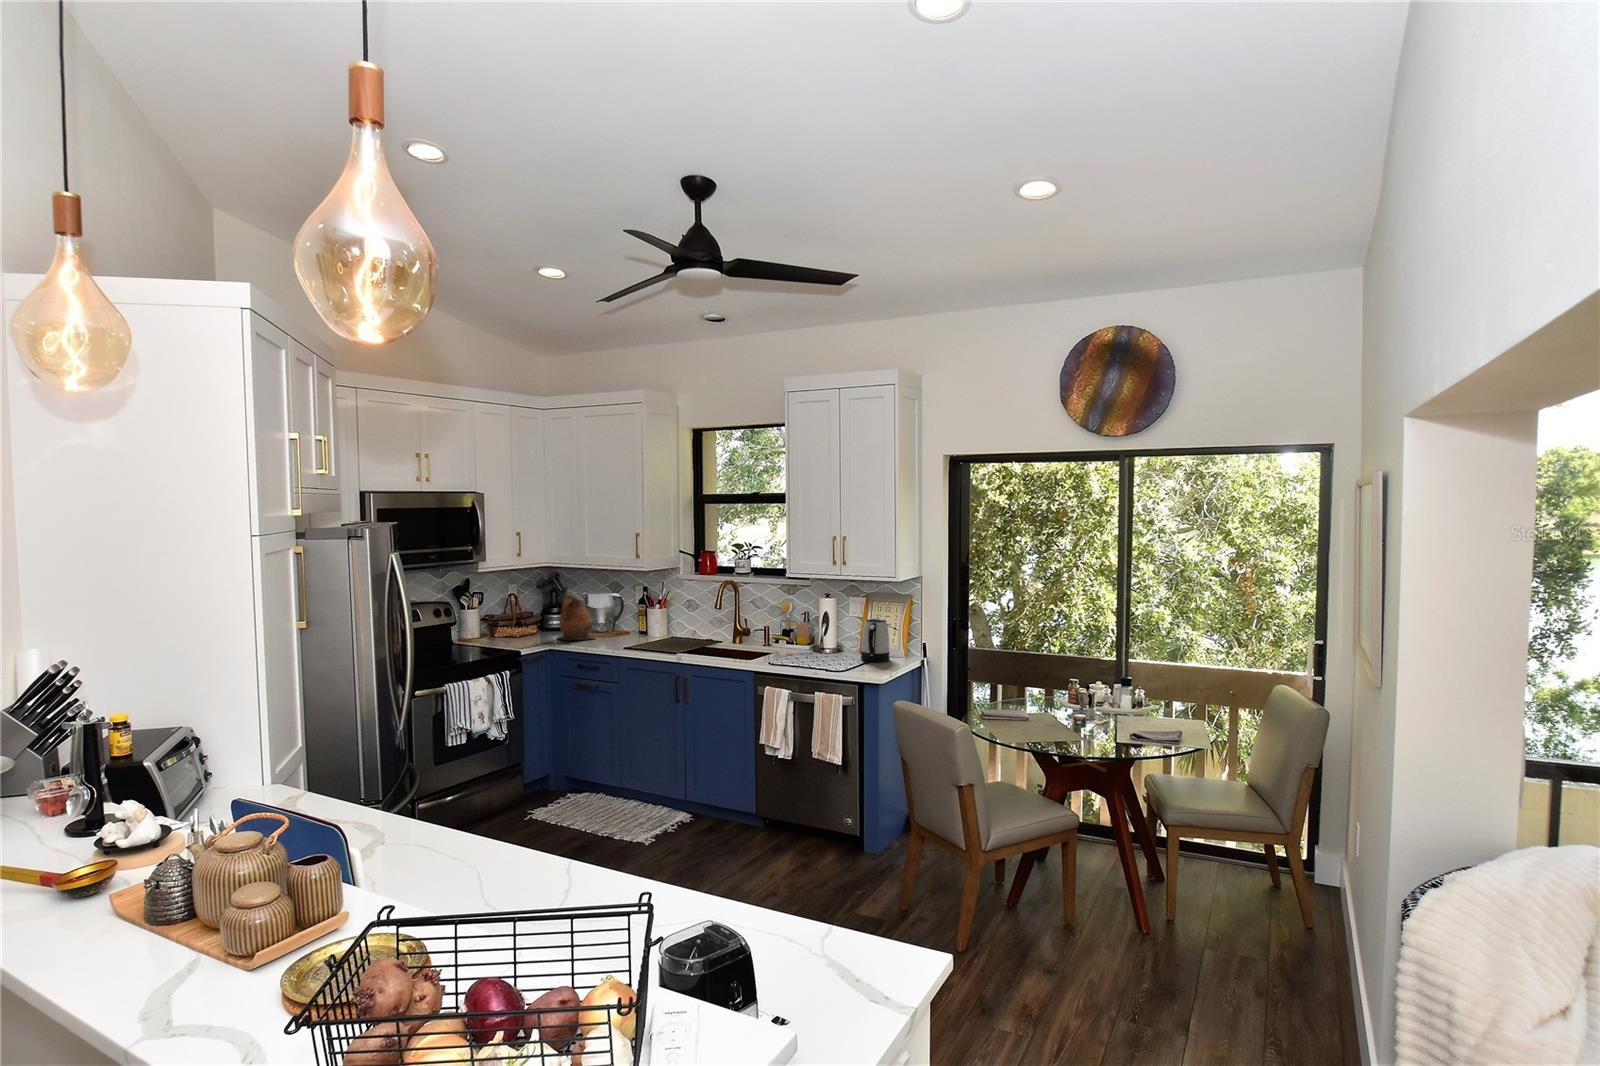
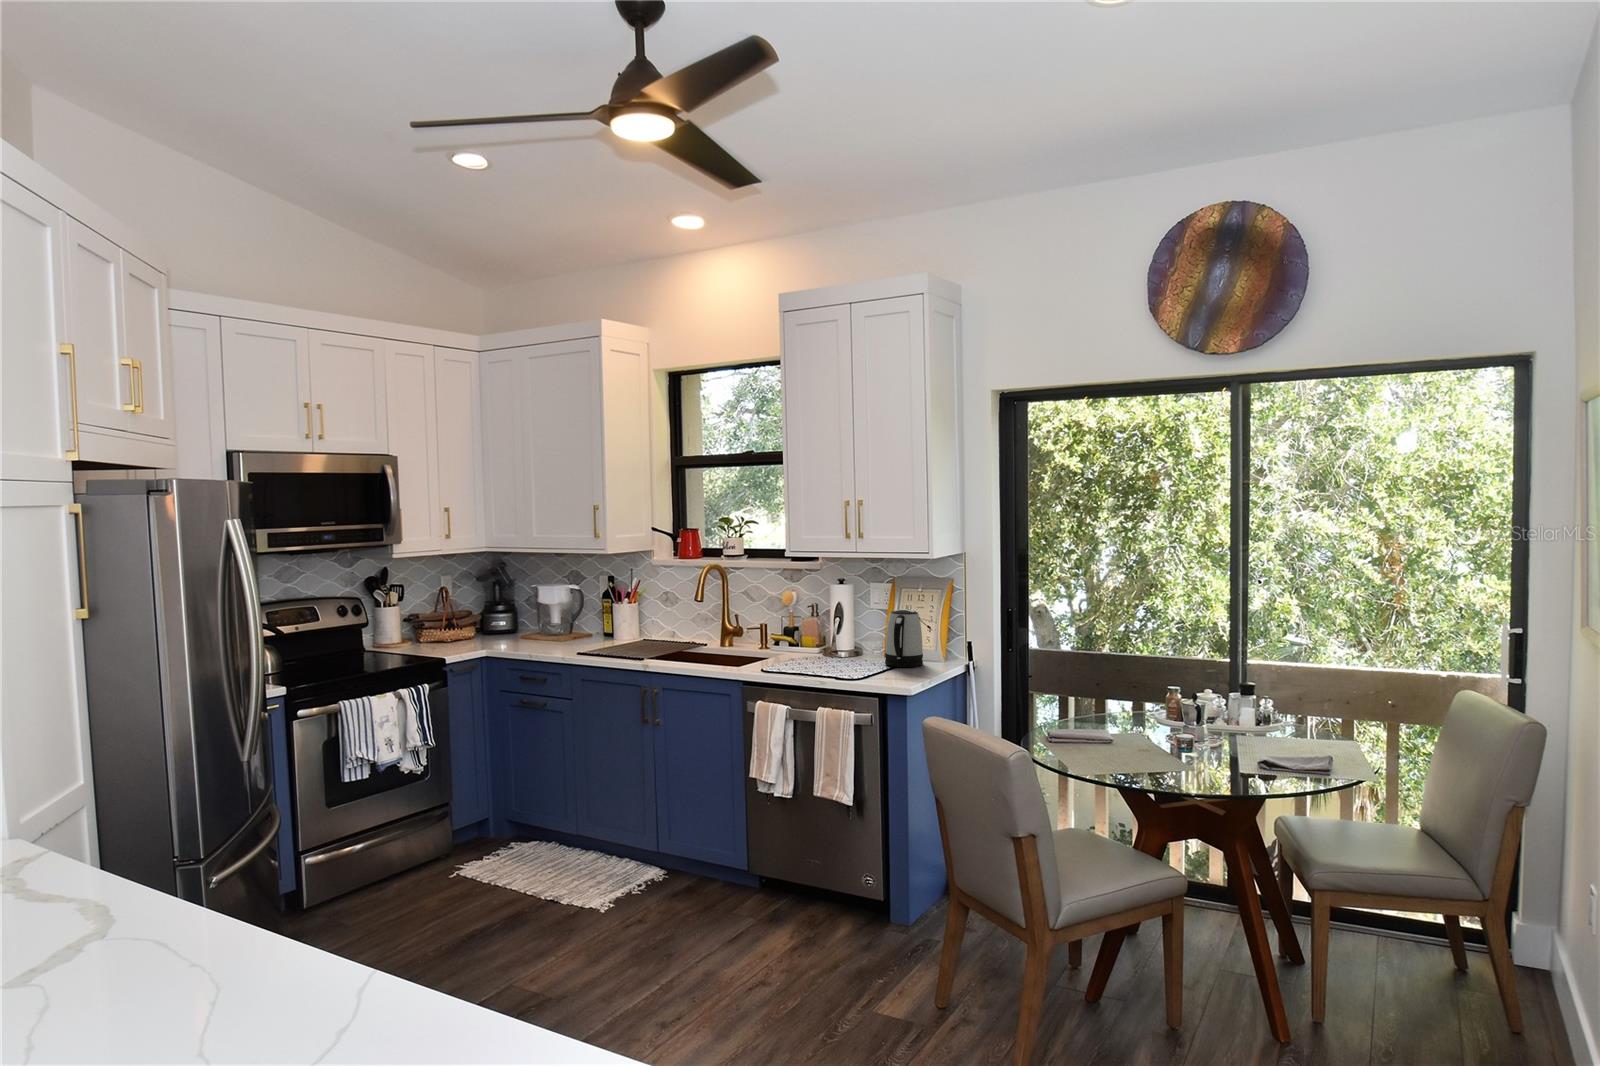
ceramic pitcher: present [558,595,595,640] -> none [493,586,547,645]

